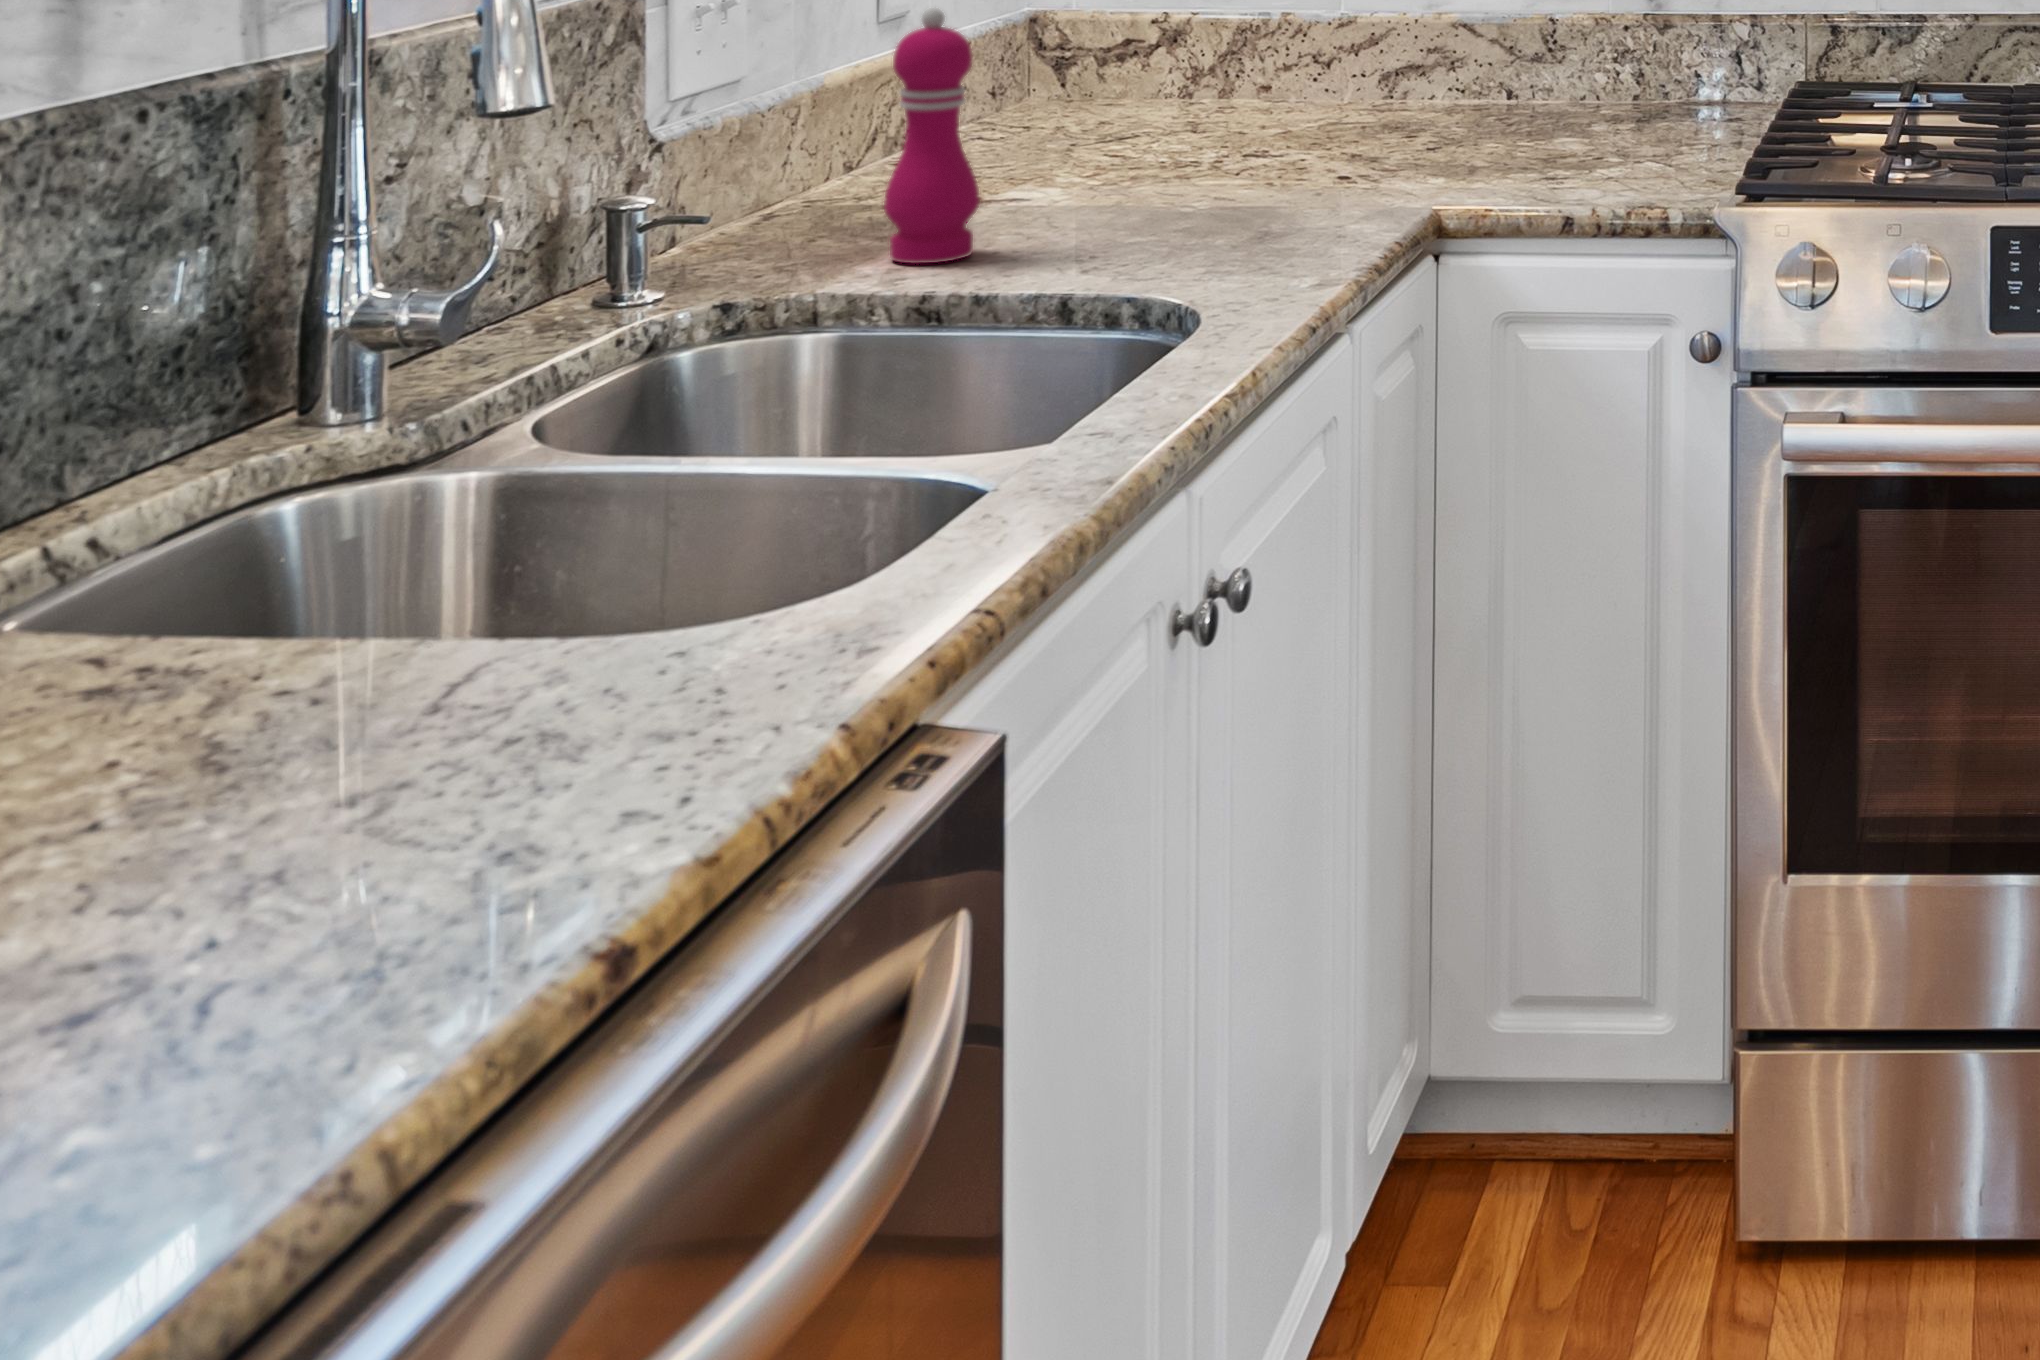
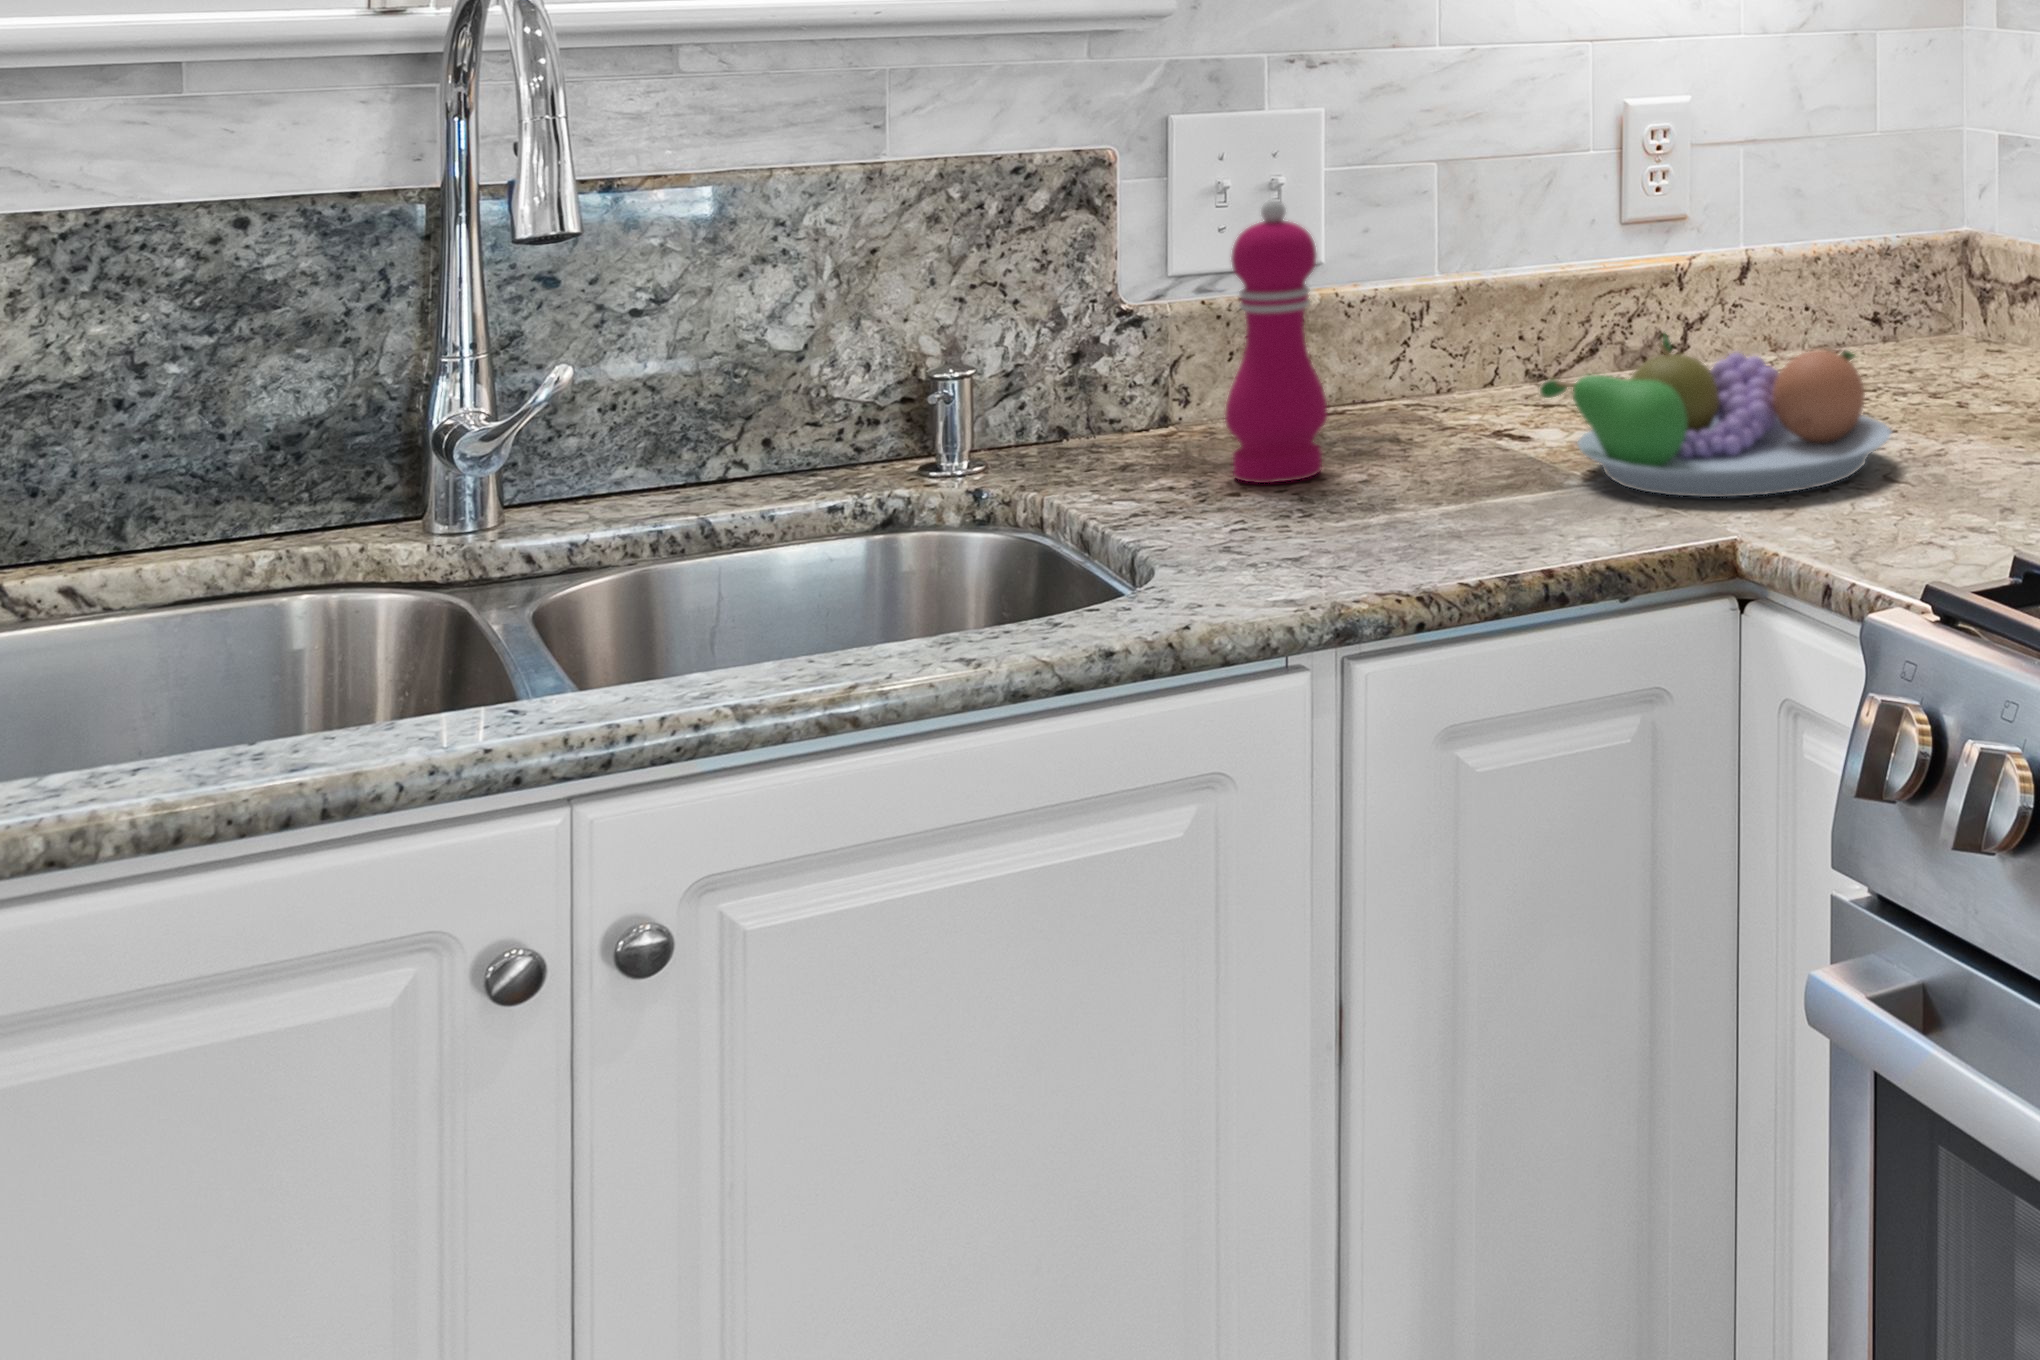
fruit bowl: none [1107,95,1370,214] -> present [1540,334,1891,497]

